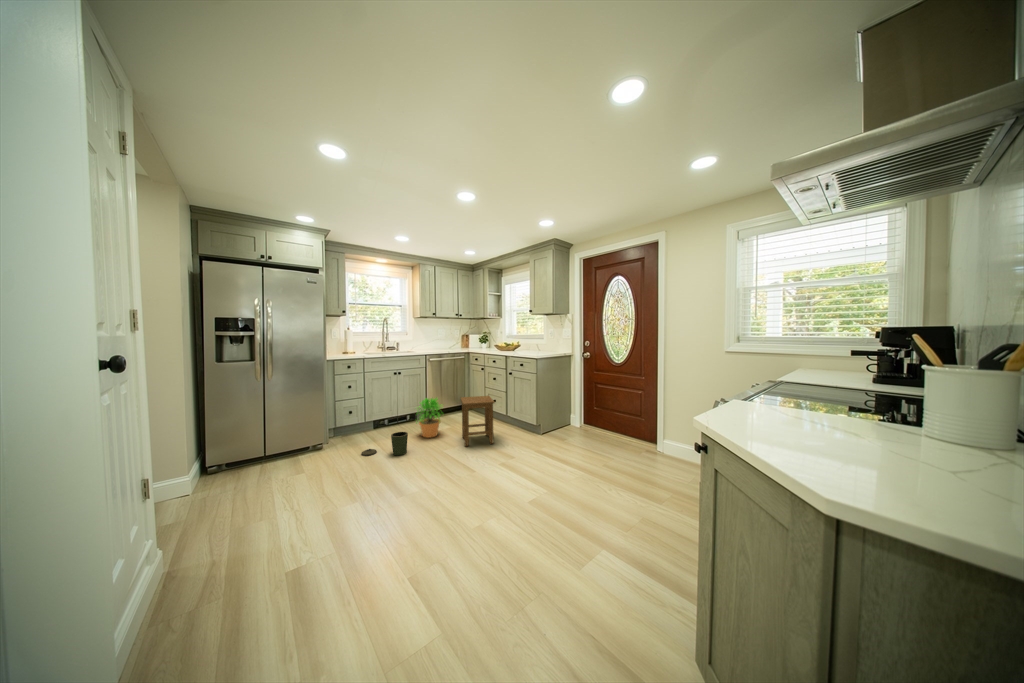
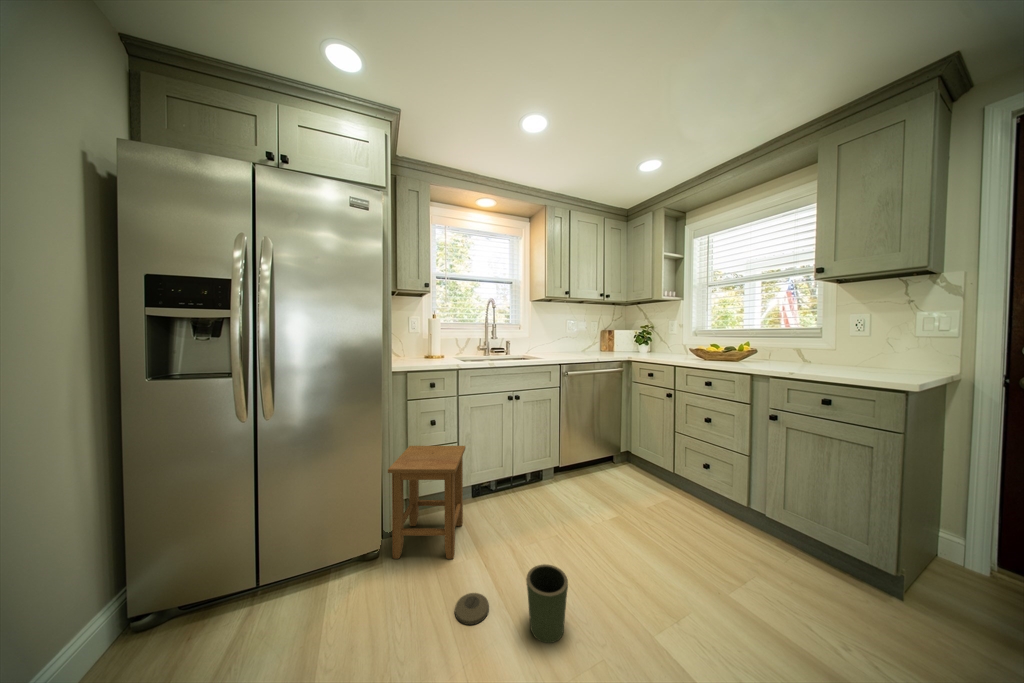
stool: present [461,396,494,446] -> present [388,446,465,559]
potted plant: present [418,398,441,438] -> none [556,462,632,558]

